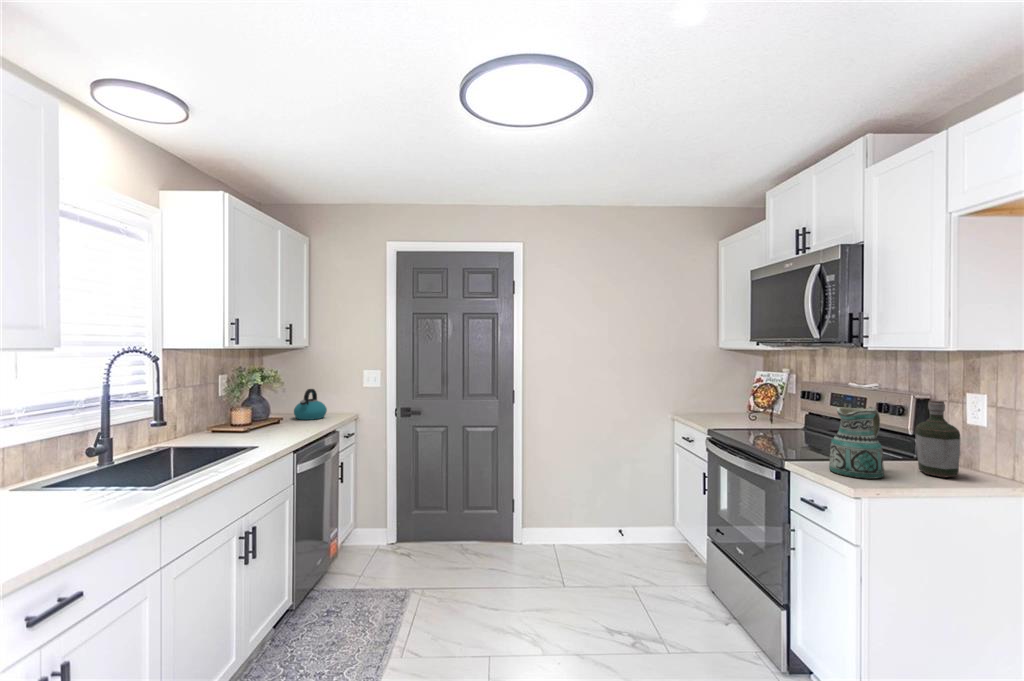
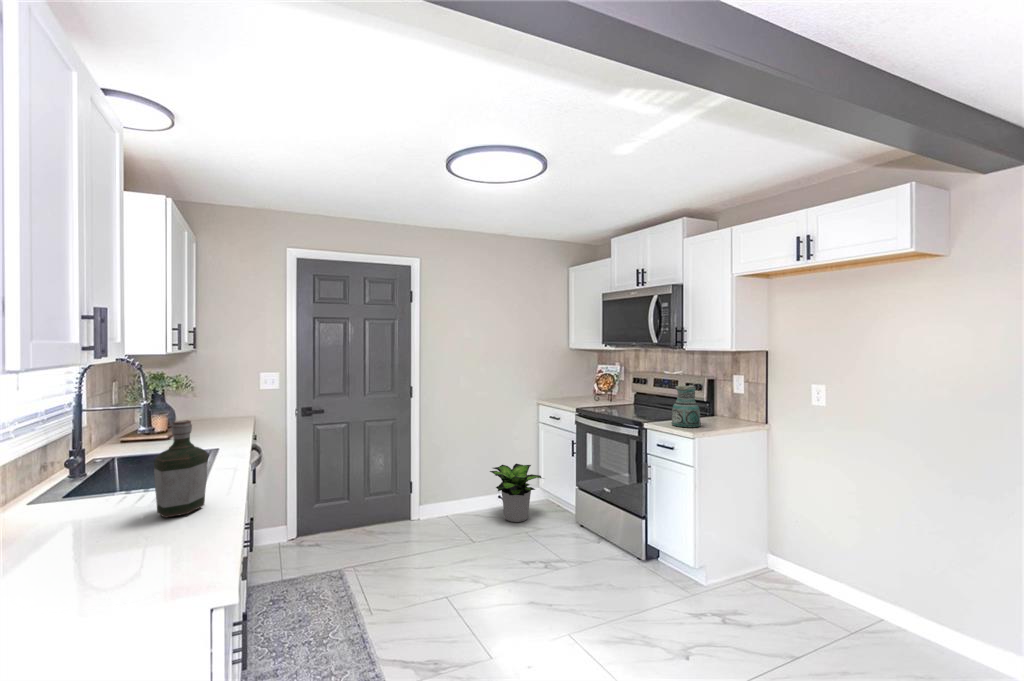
kettle: present [294,389,327,420] -> none [198,394,236,426]
bottle: present [915,400,960,477] -> present [154,420,208,518]
potted plant: none [593,491,666,568] -> present [490,464,542,522]

